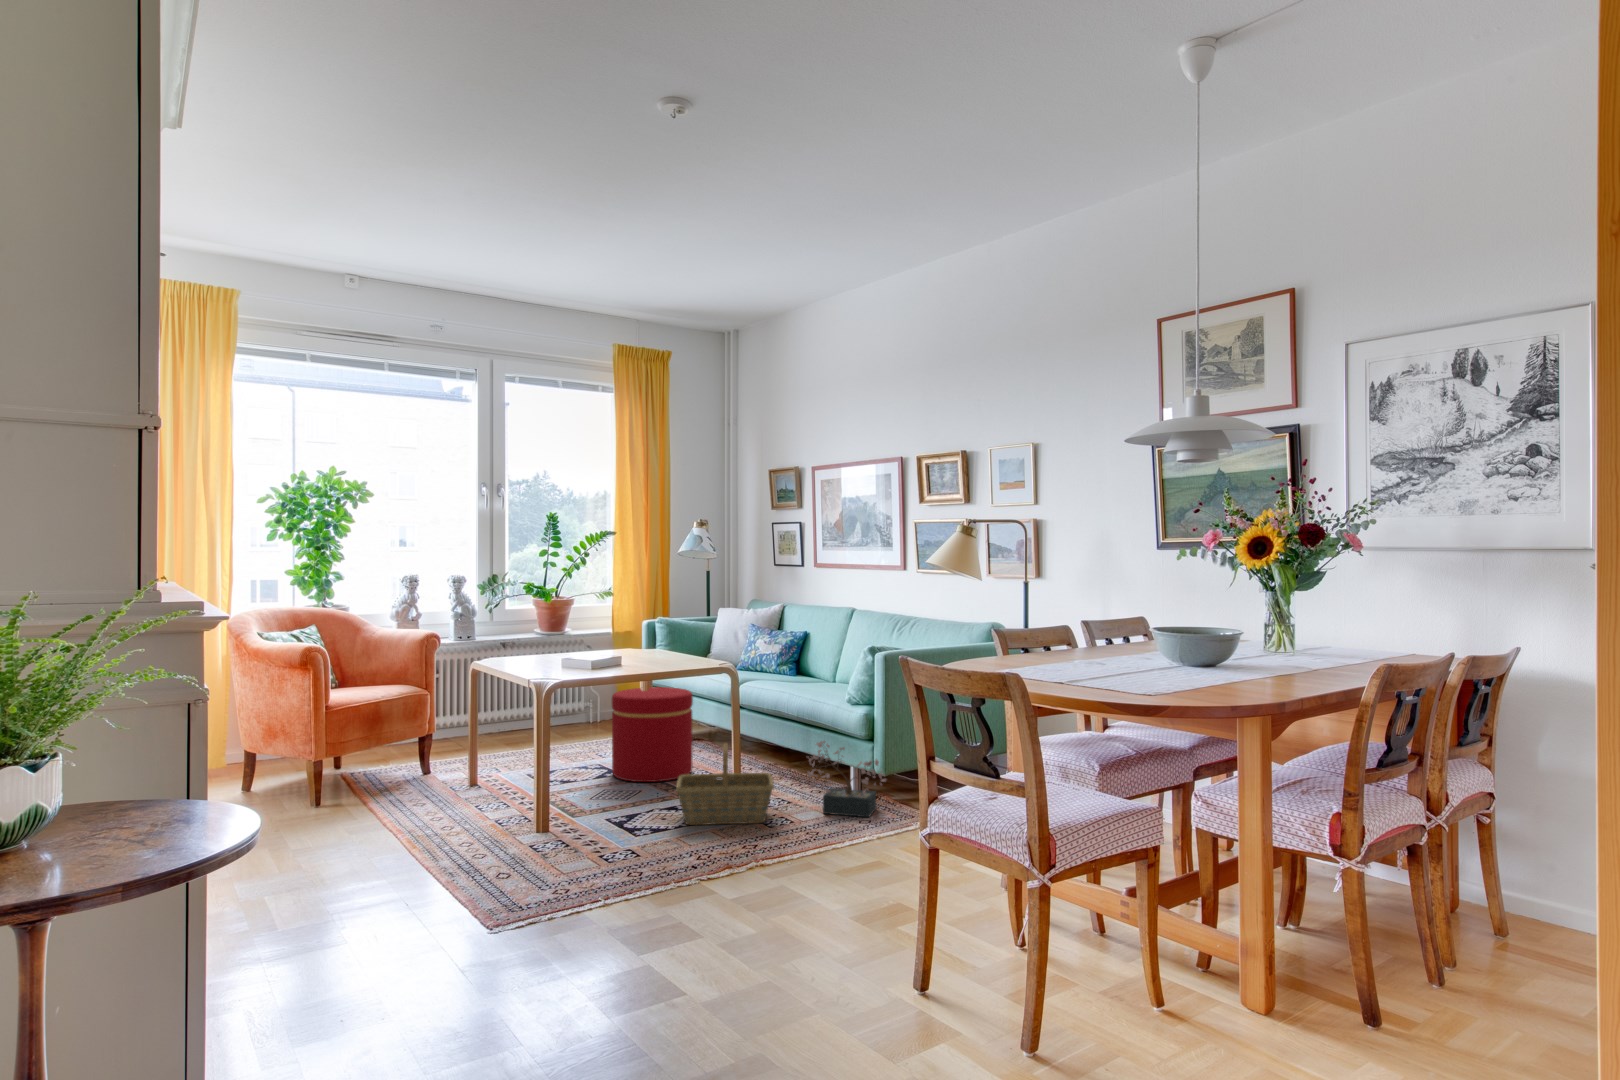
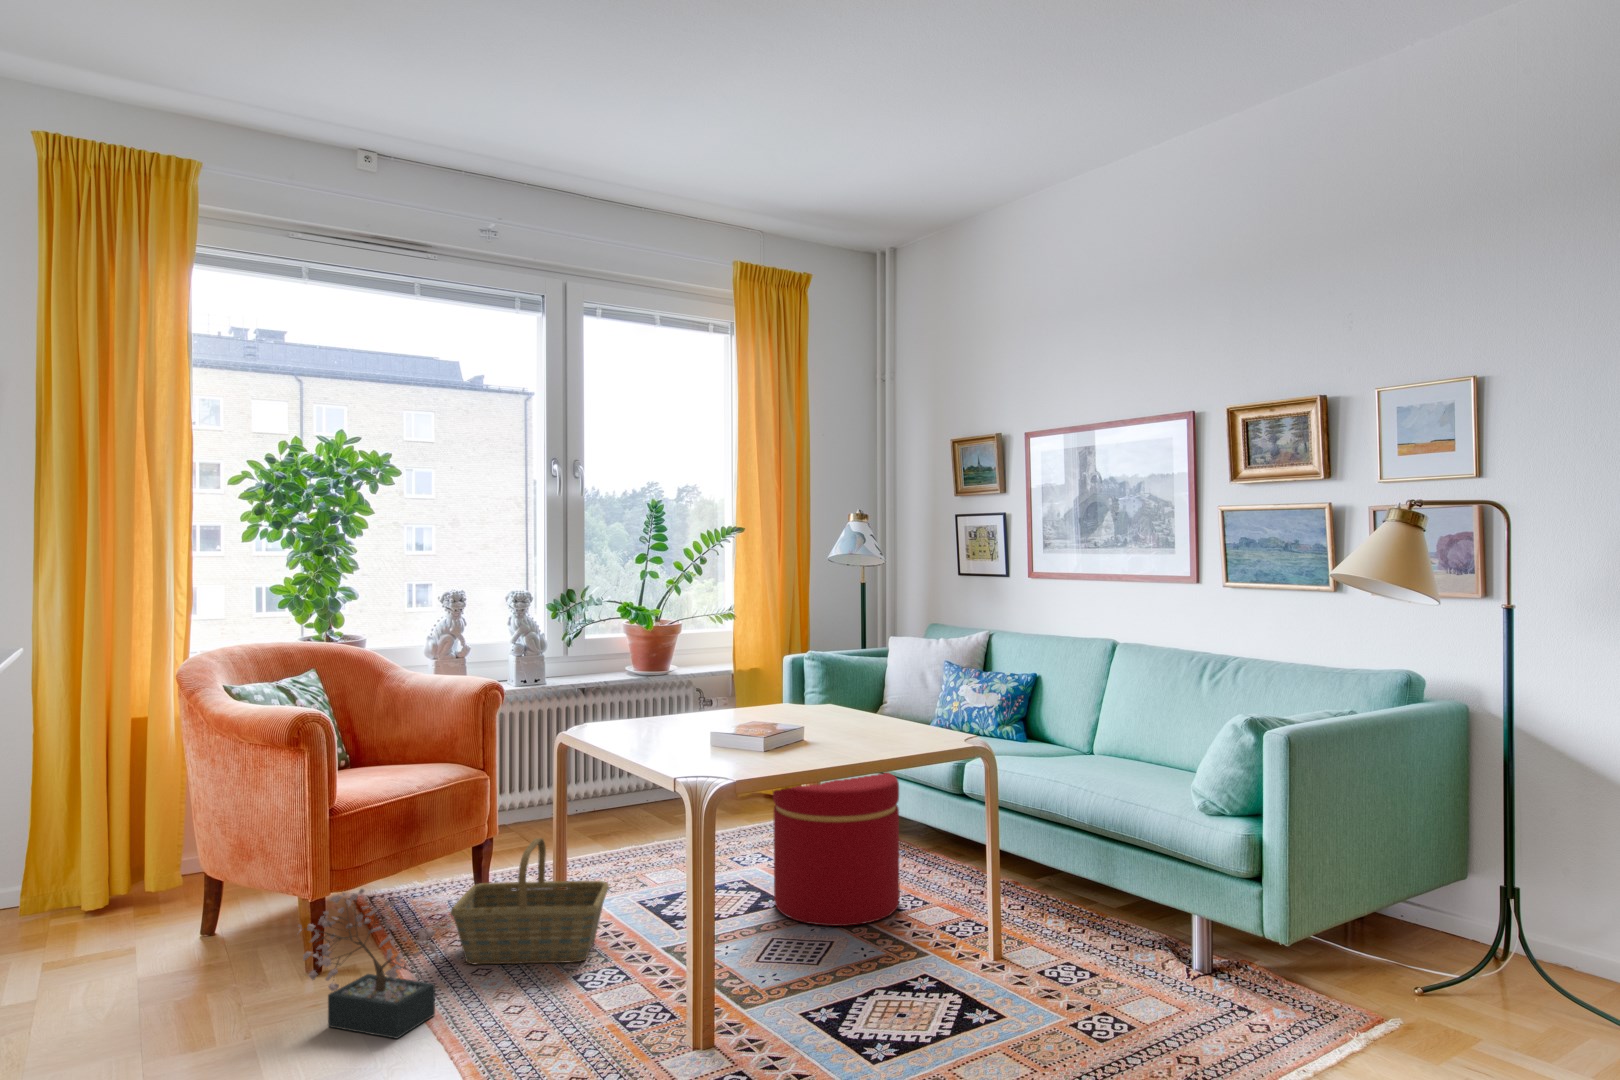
decorative plant: present [808,741,886,817] -> present [298,889,453,1038]
basket: present [676,743,774,825] -> present [451,838,609,964]

